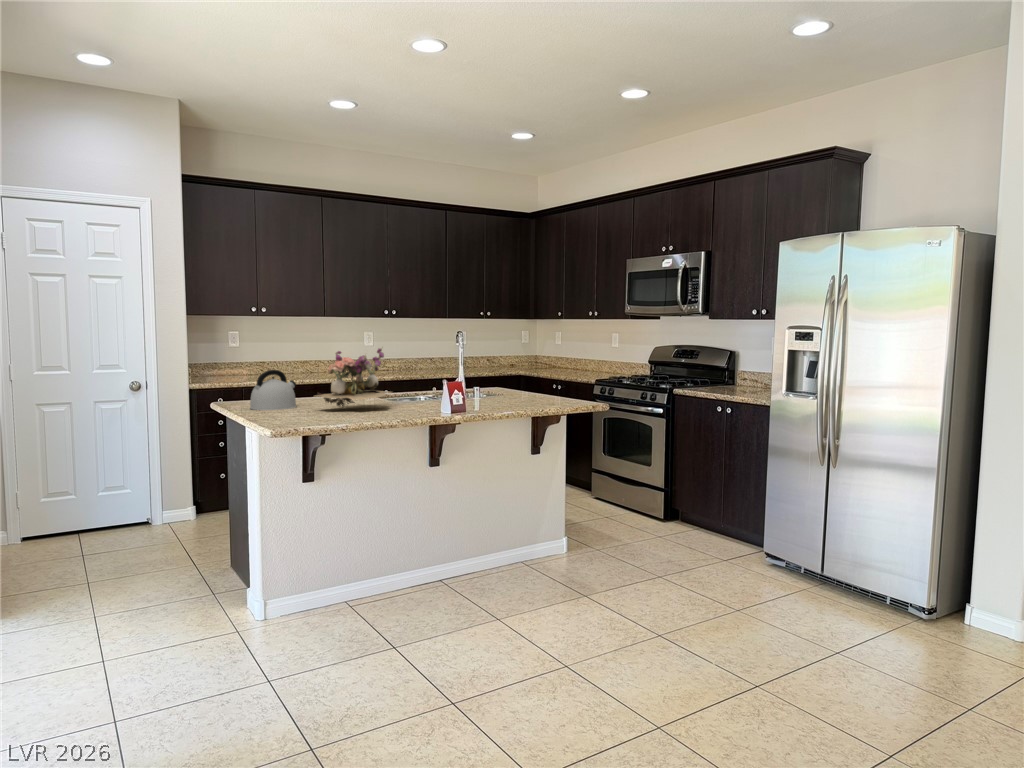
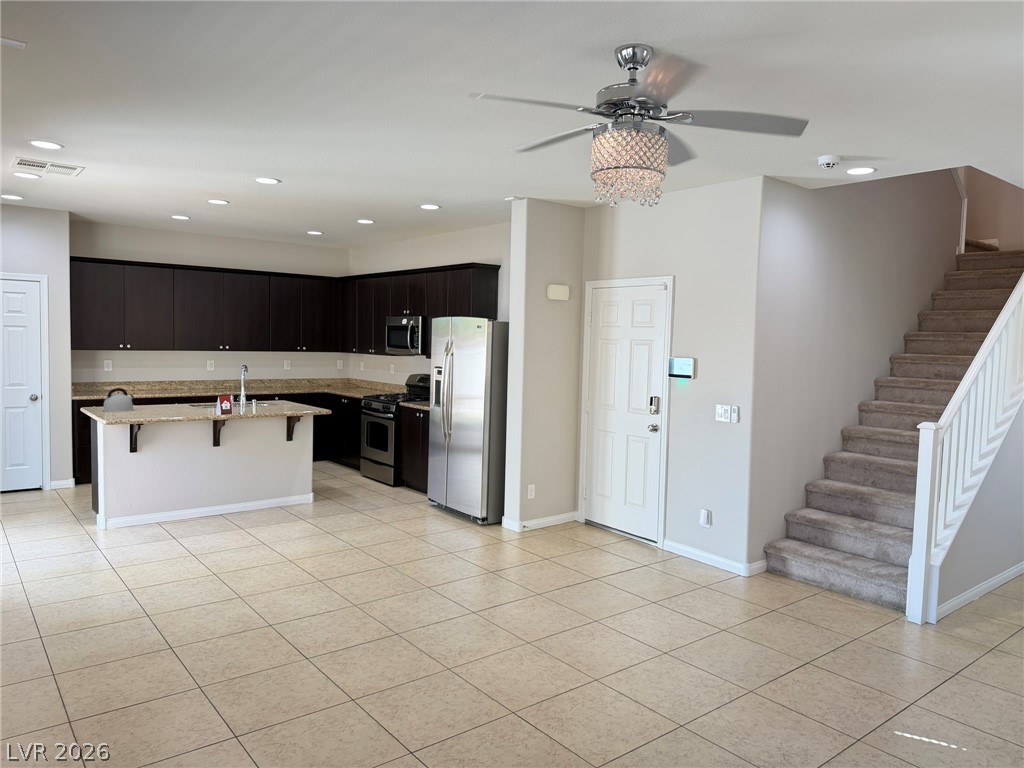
flower arrangement: present [316,348,391,408] -> none [140,375,192,411]

